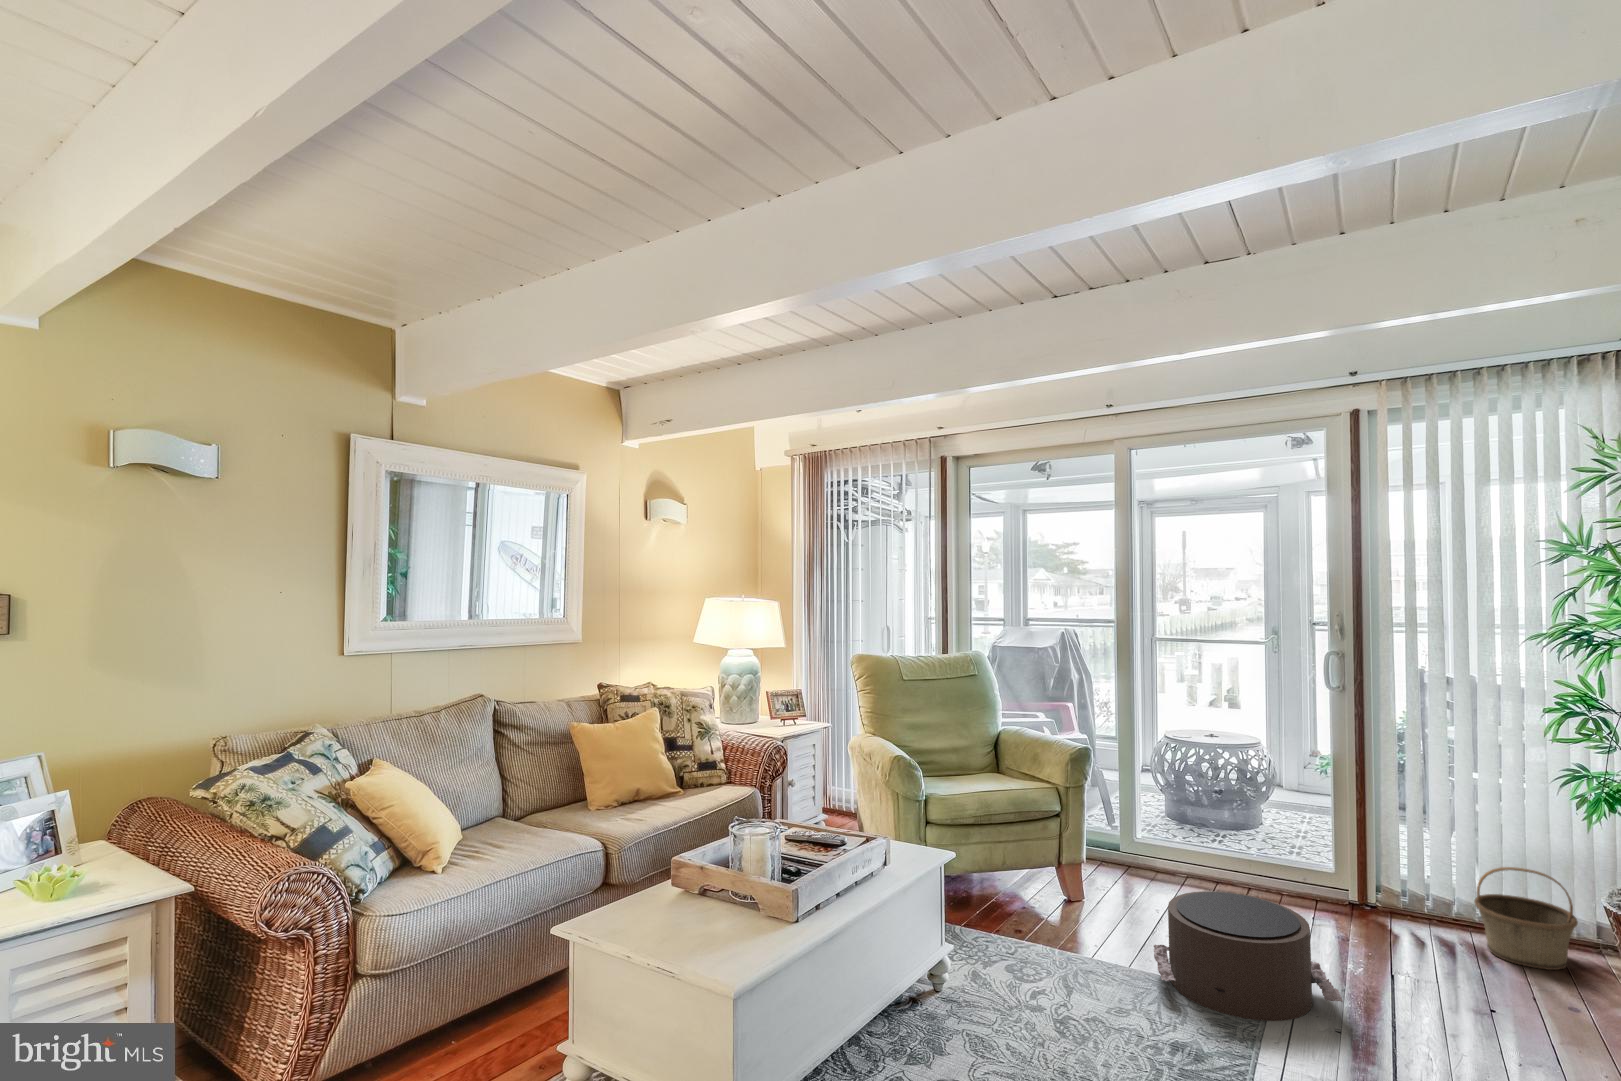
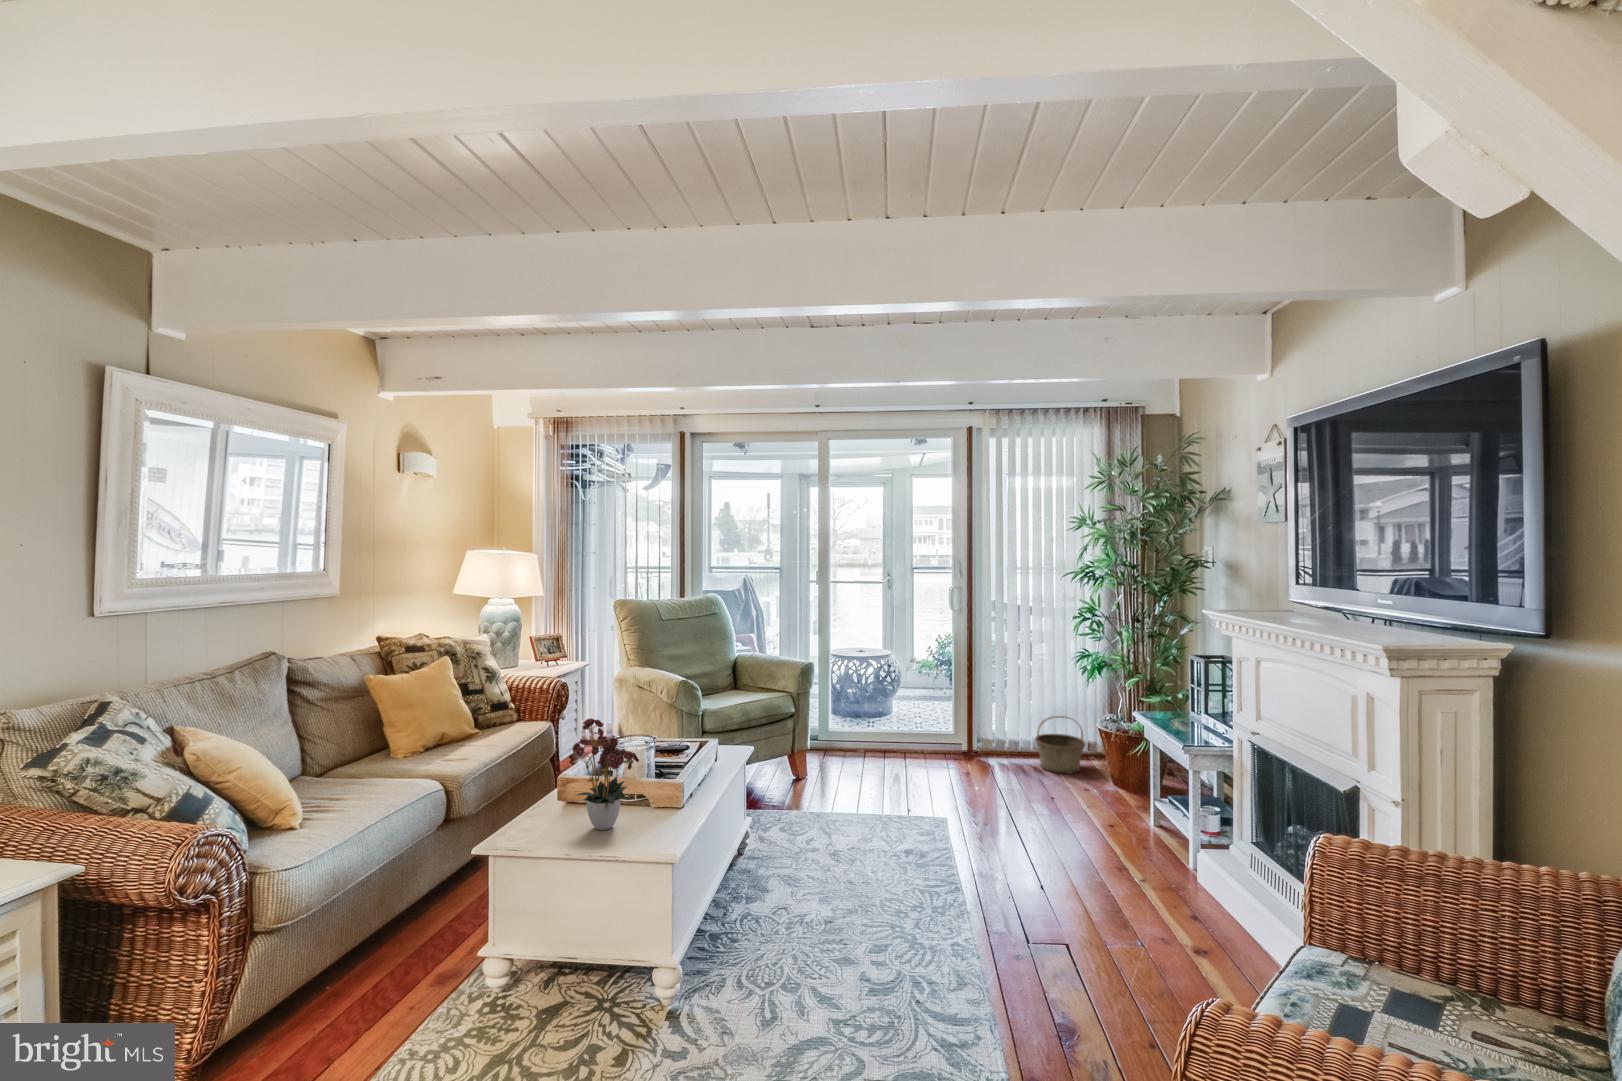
flower arrangement: none [658,787,736,933] -> present [572,718,639,830]
pouf: present [1154,891,1343,1021] -> none [873,753,989,830]

